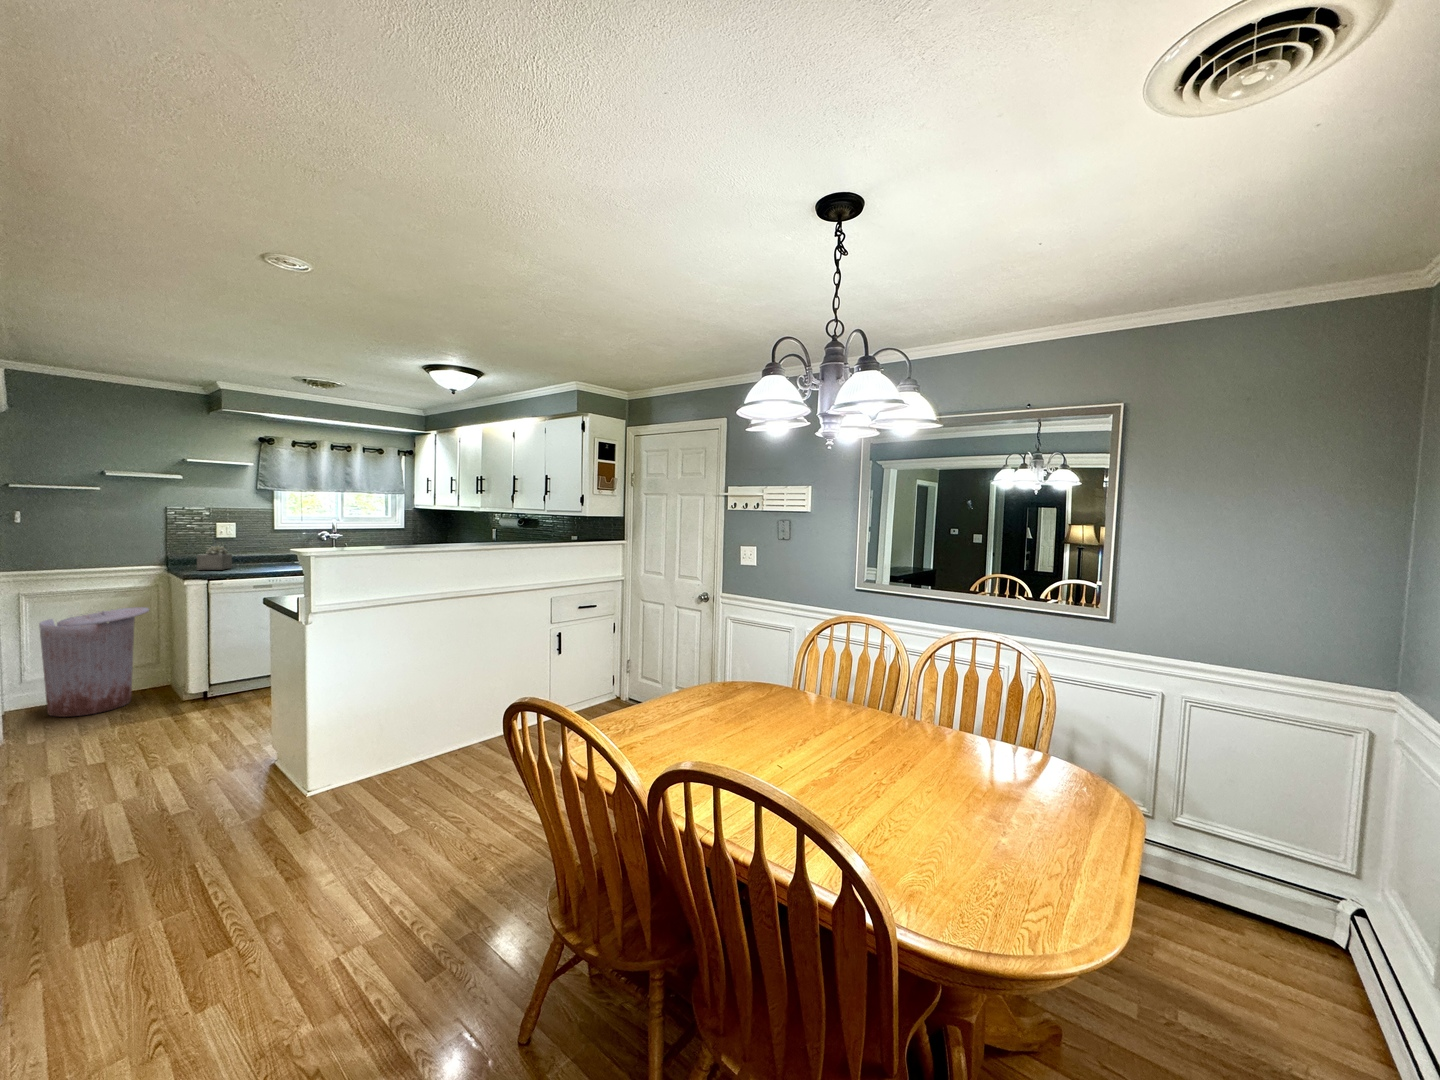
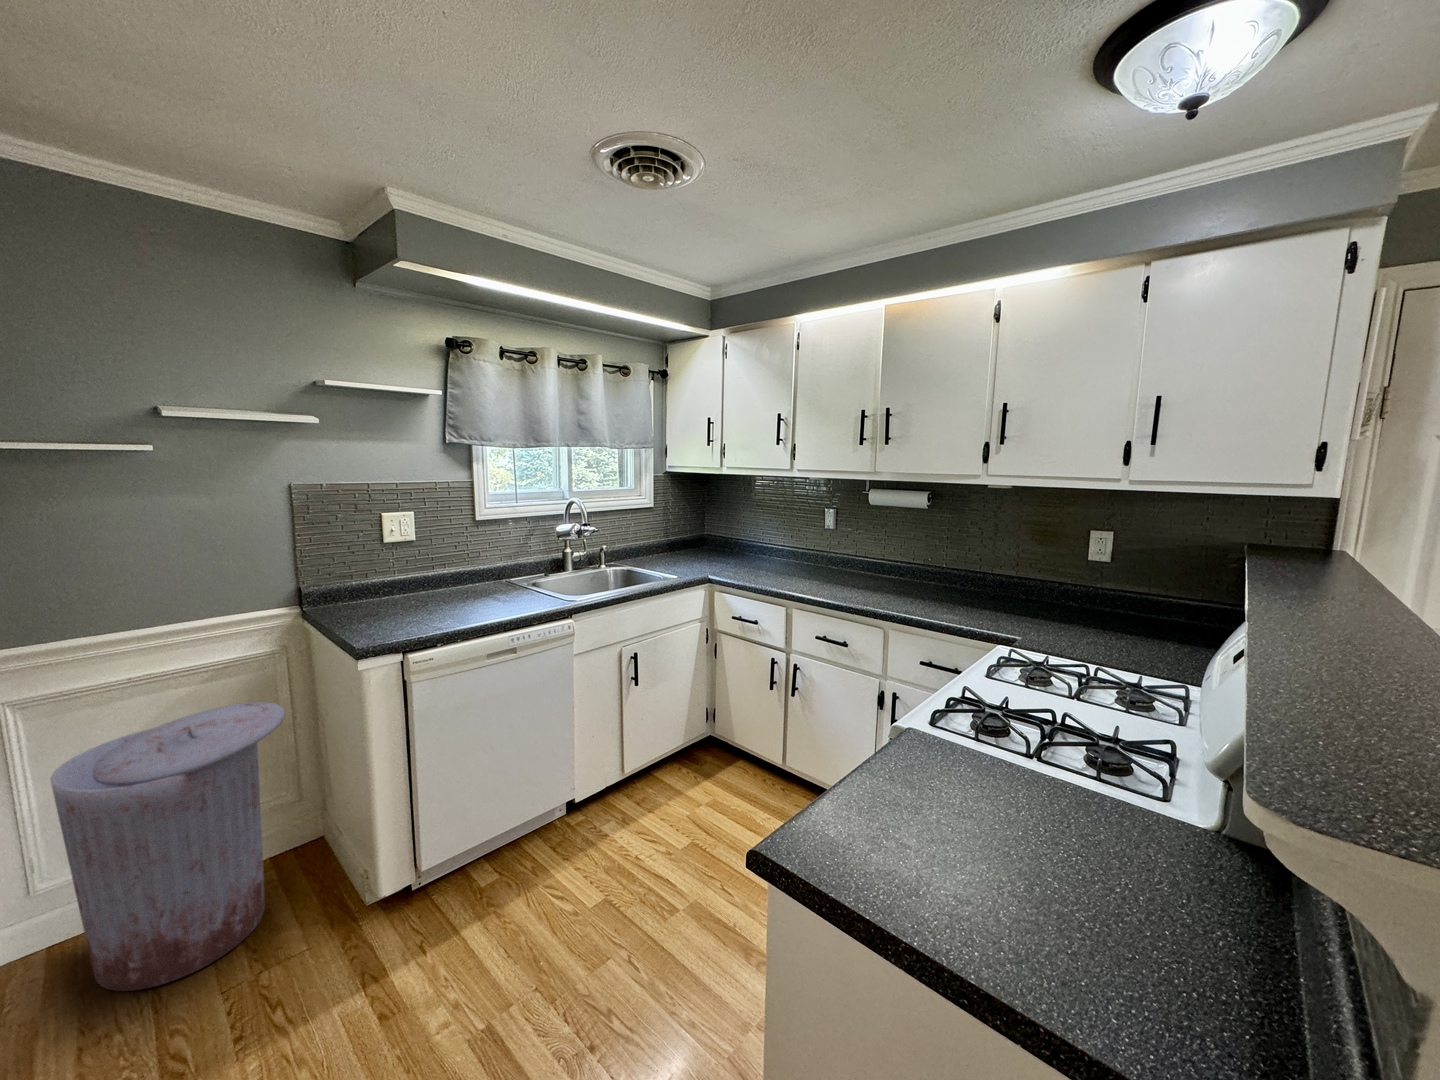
succulent plant: present [197,546,232,569] -> none [364,560,426,615]

